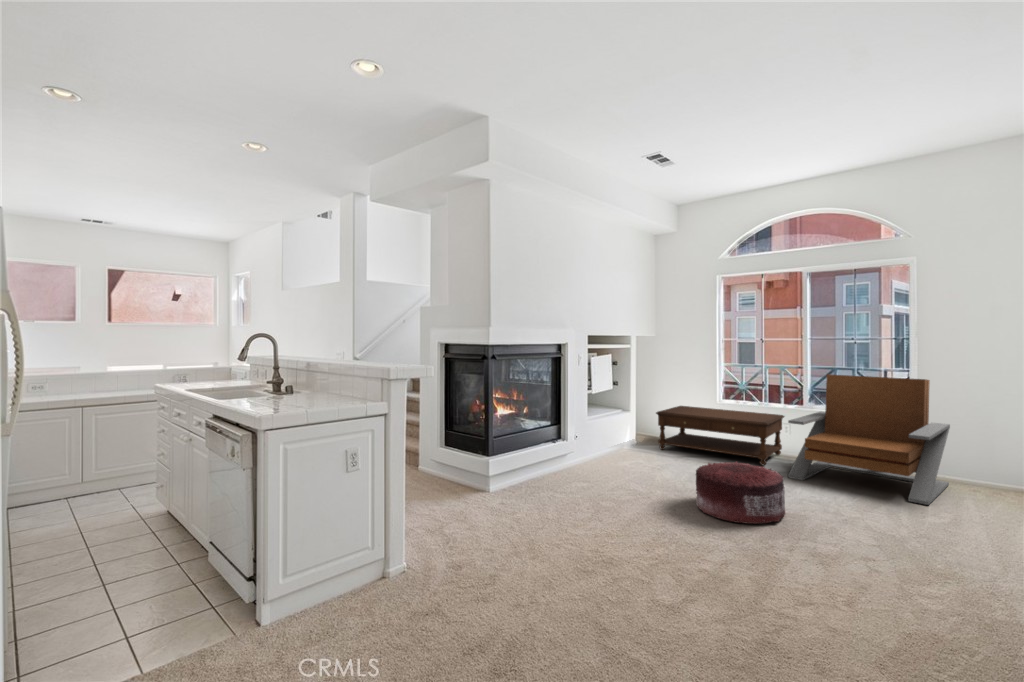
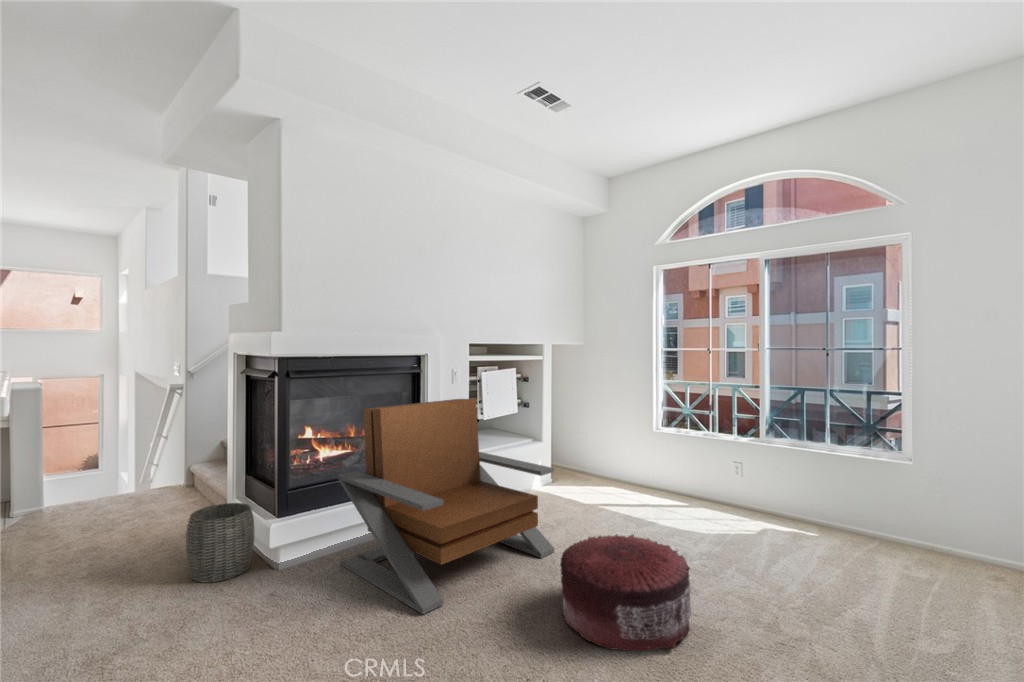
lounge chair: present [788,374,950,505] -> present [338,399,554,614]
coffee table: present [656,406,784,465] -> none [569,434,736,523]
woven basket: none [429,447,470,497] -> present [186,503,254,583]

